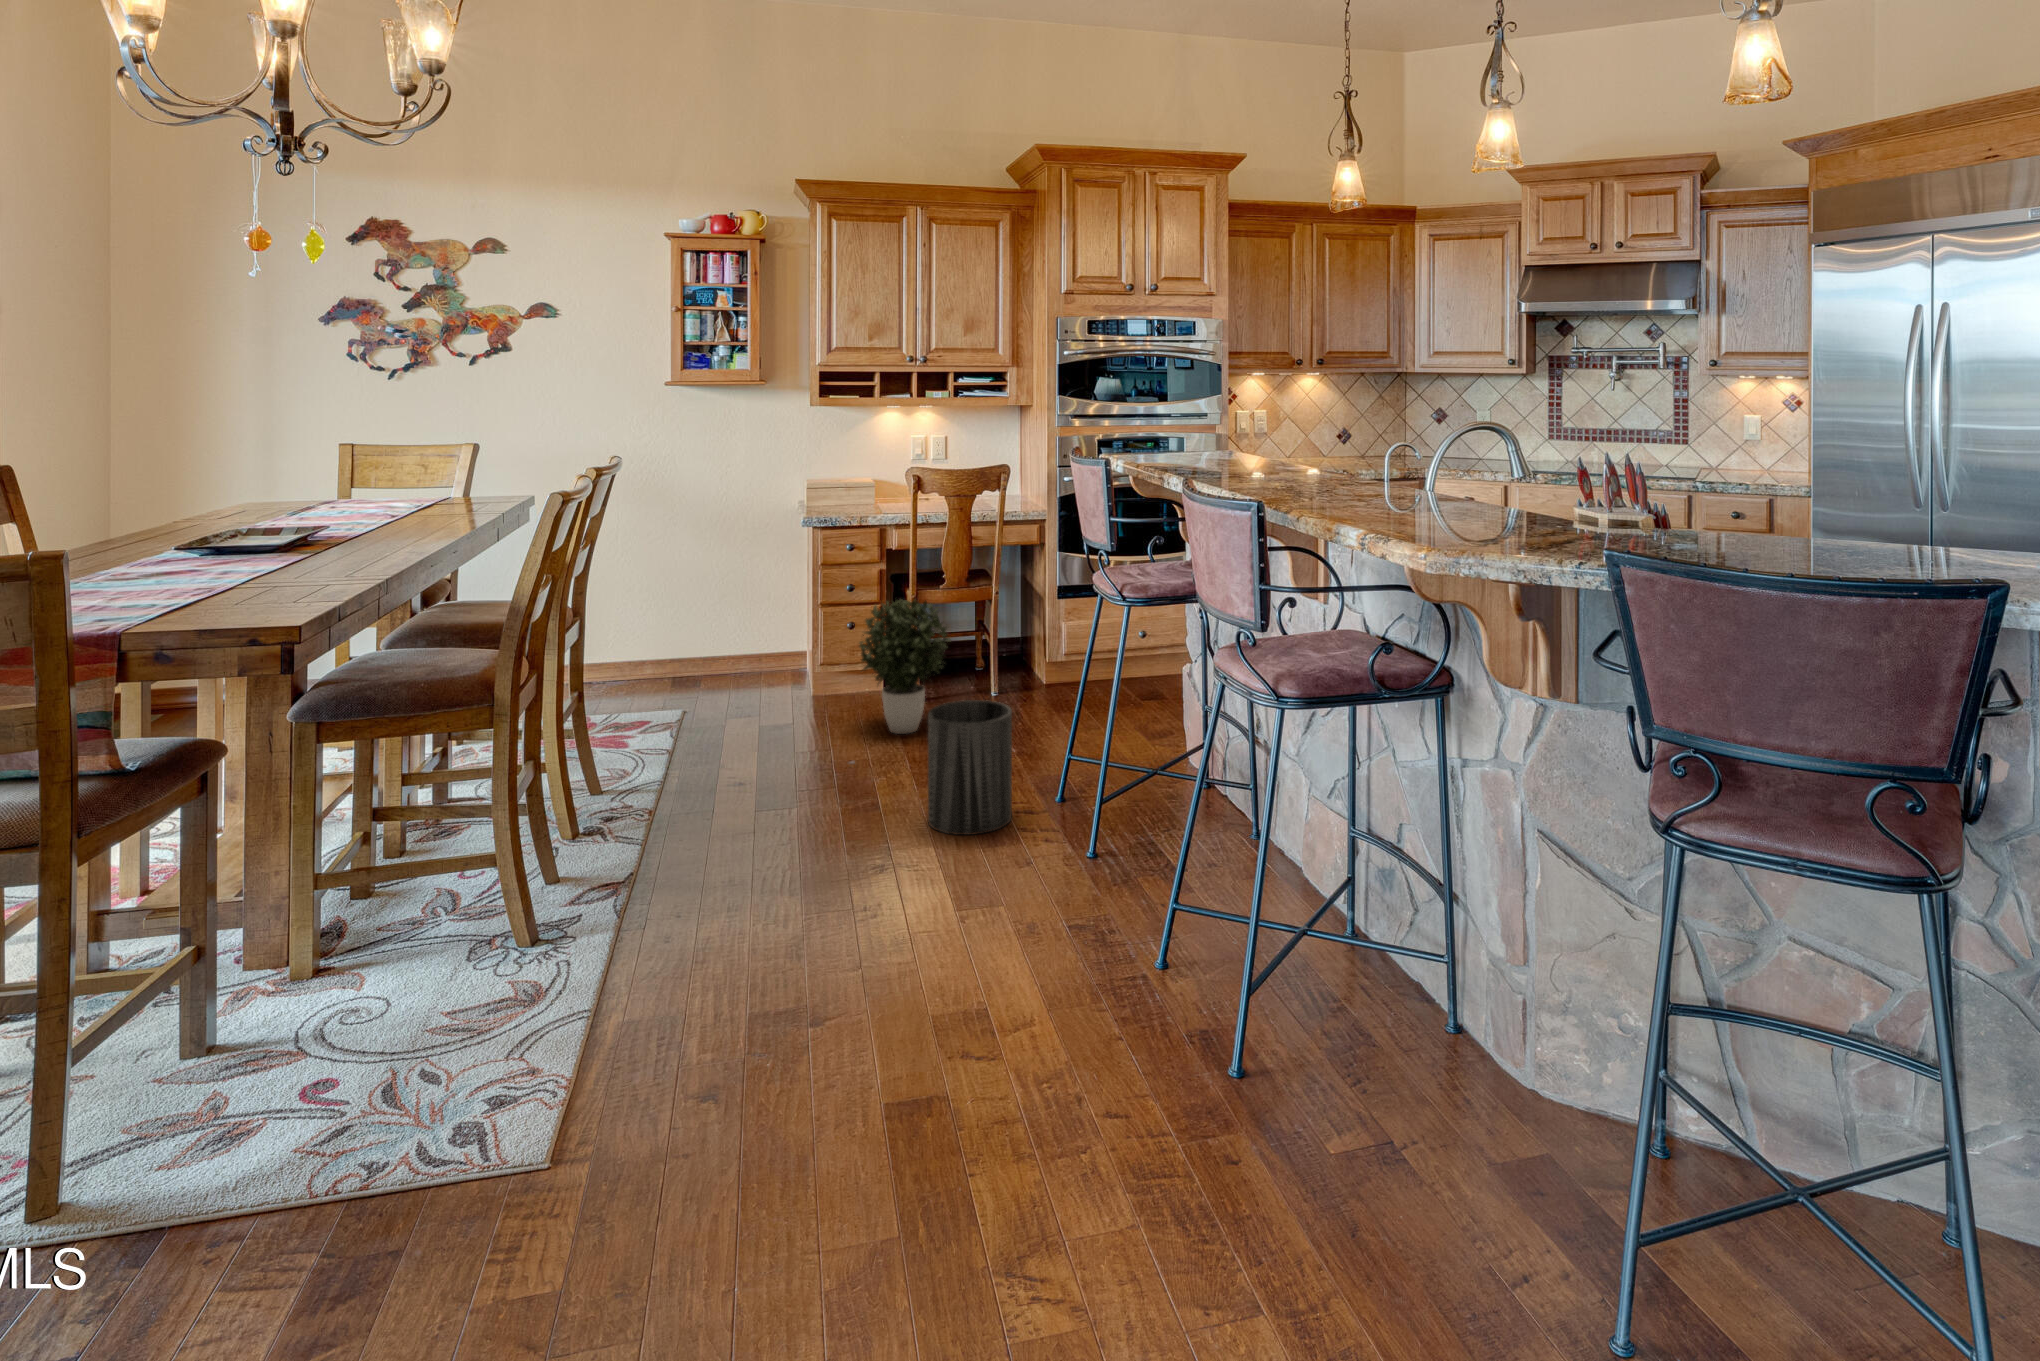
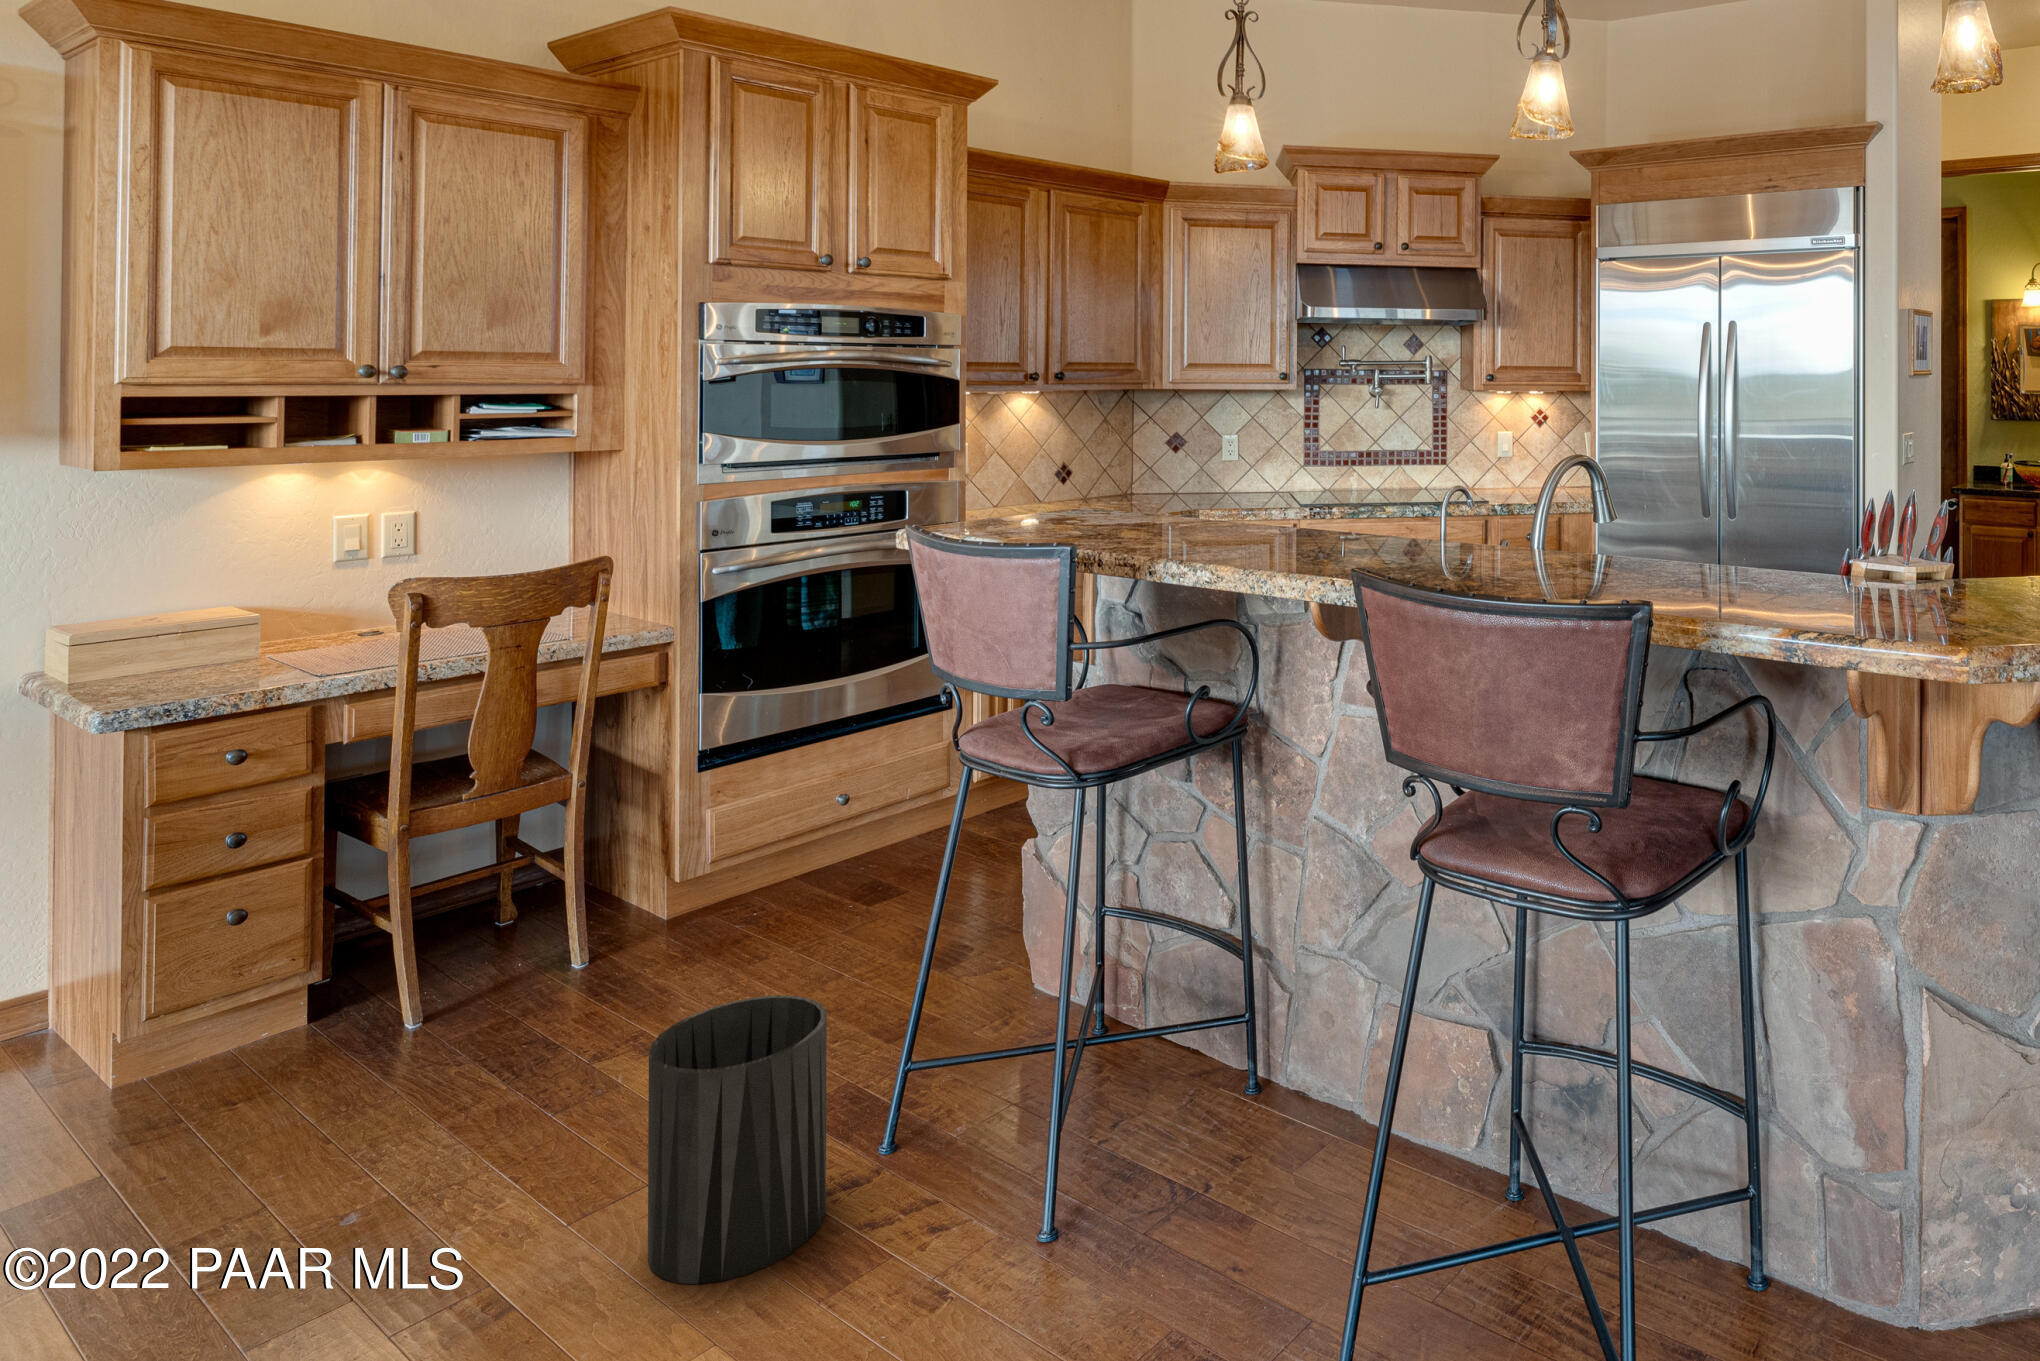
potted plant: present [859,598,950,734] -> none [311,830,534,1104]

